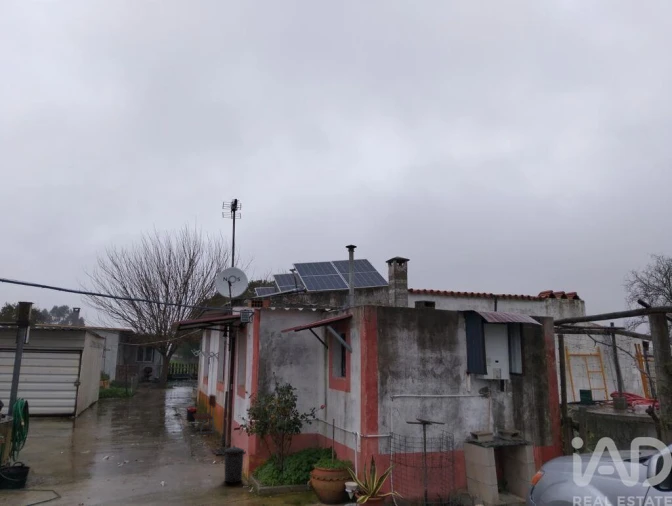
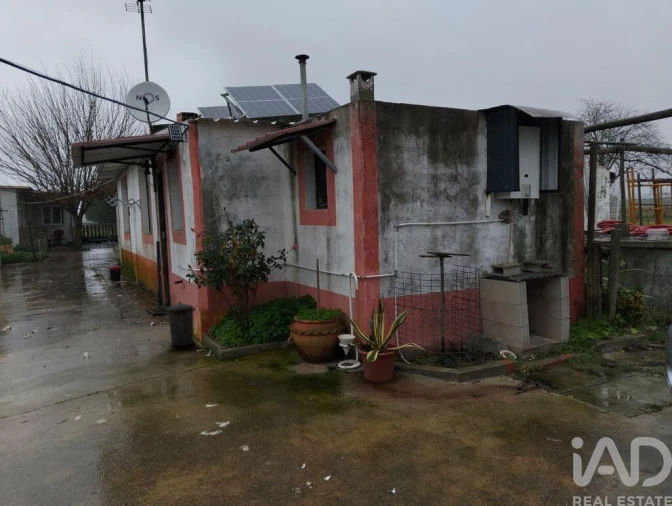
bench: present [193,395,216,434] -> none [118,249,146,293]

